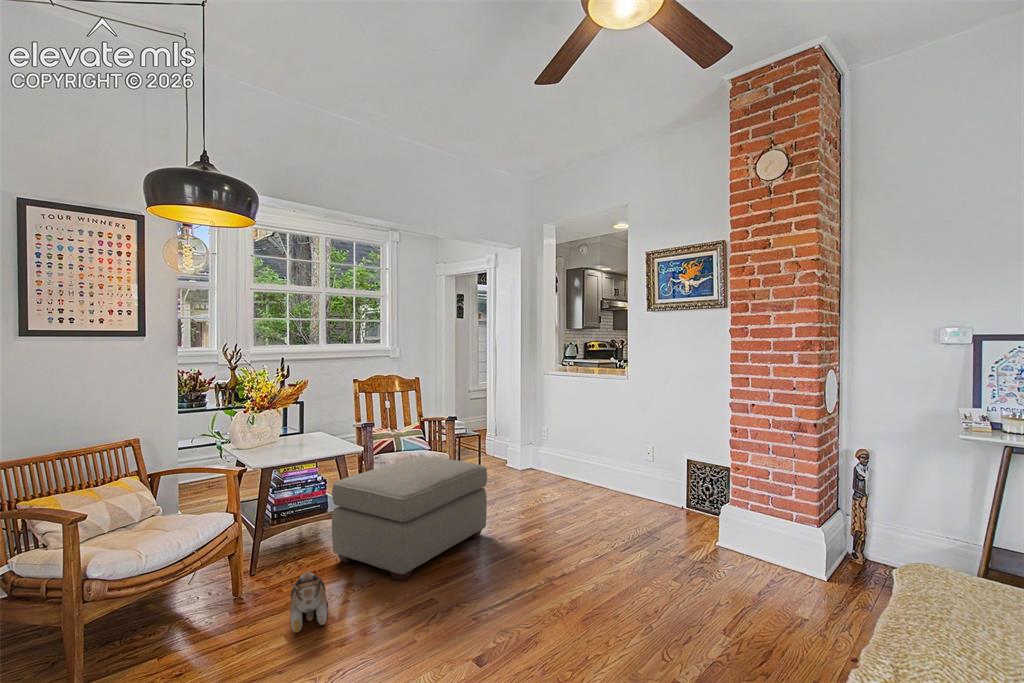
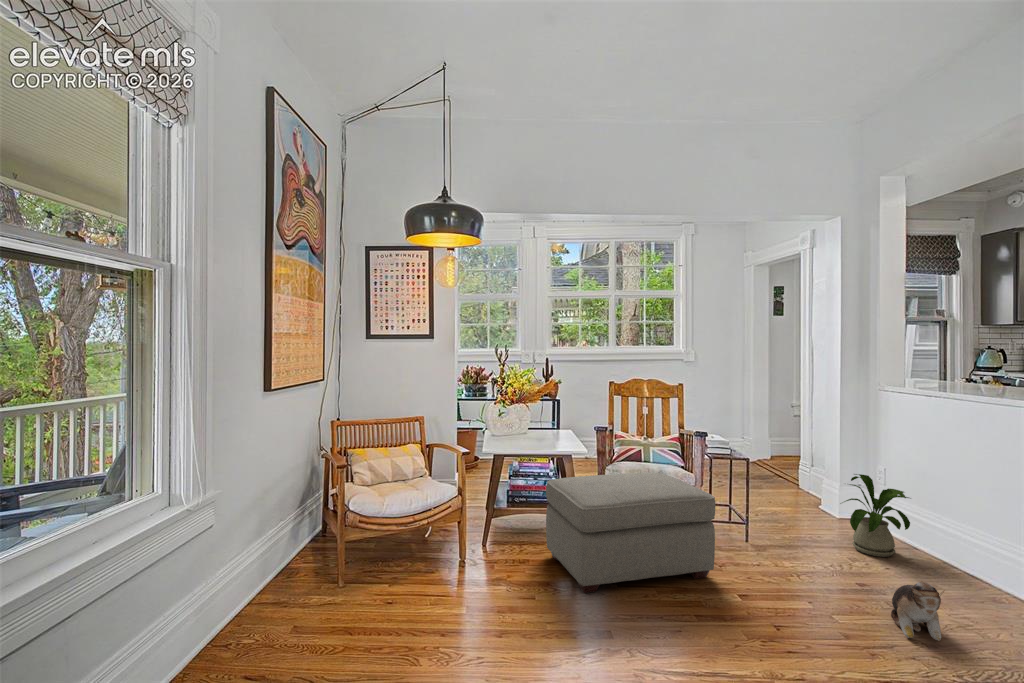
house plant: none [535,433,578,489] -> present [840,474,910,557]
plush toy: present [290,572,328,633] -> present [891,581,945,641]

